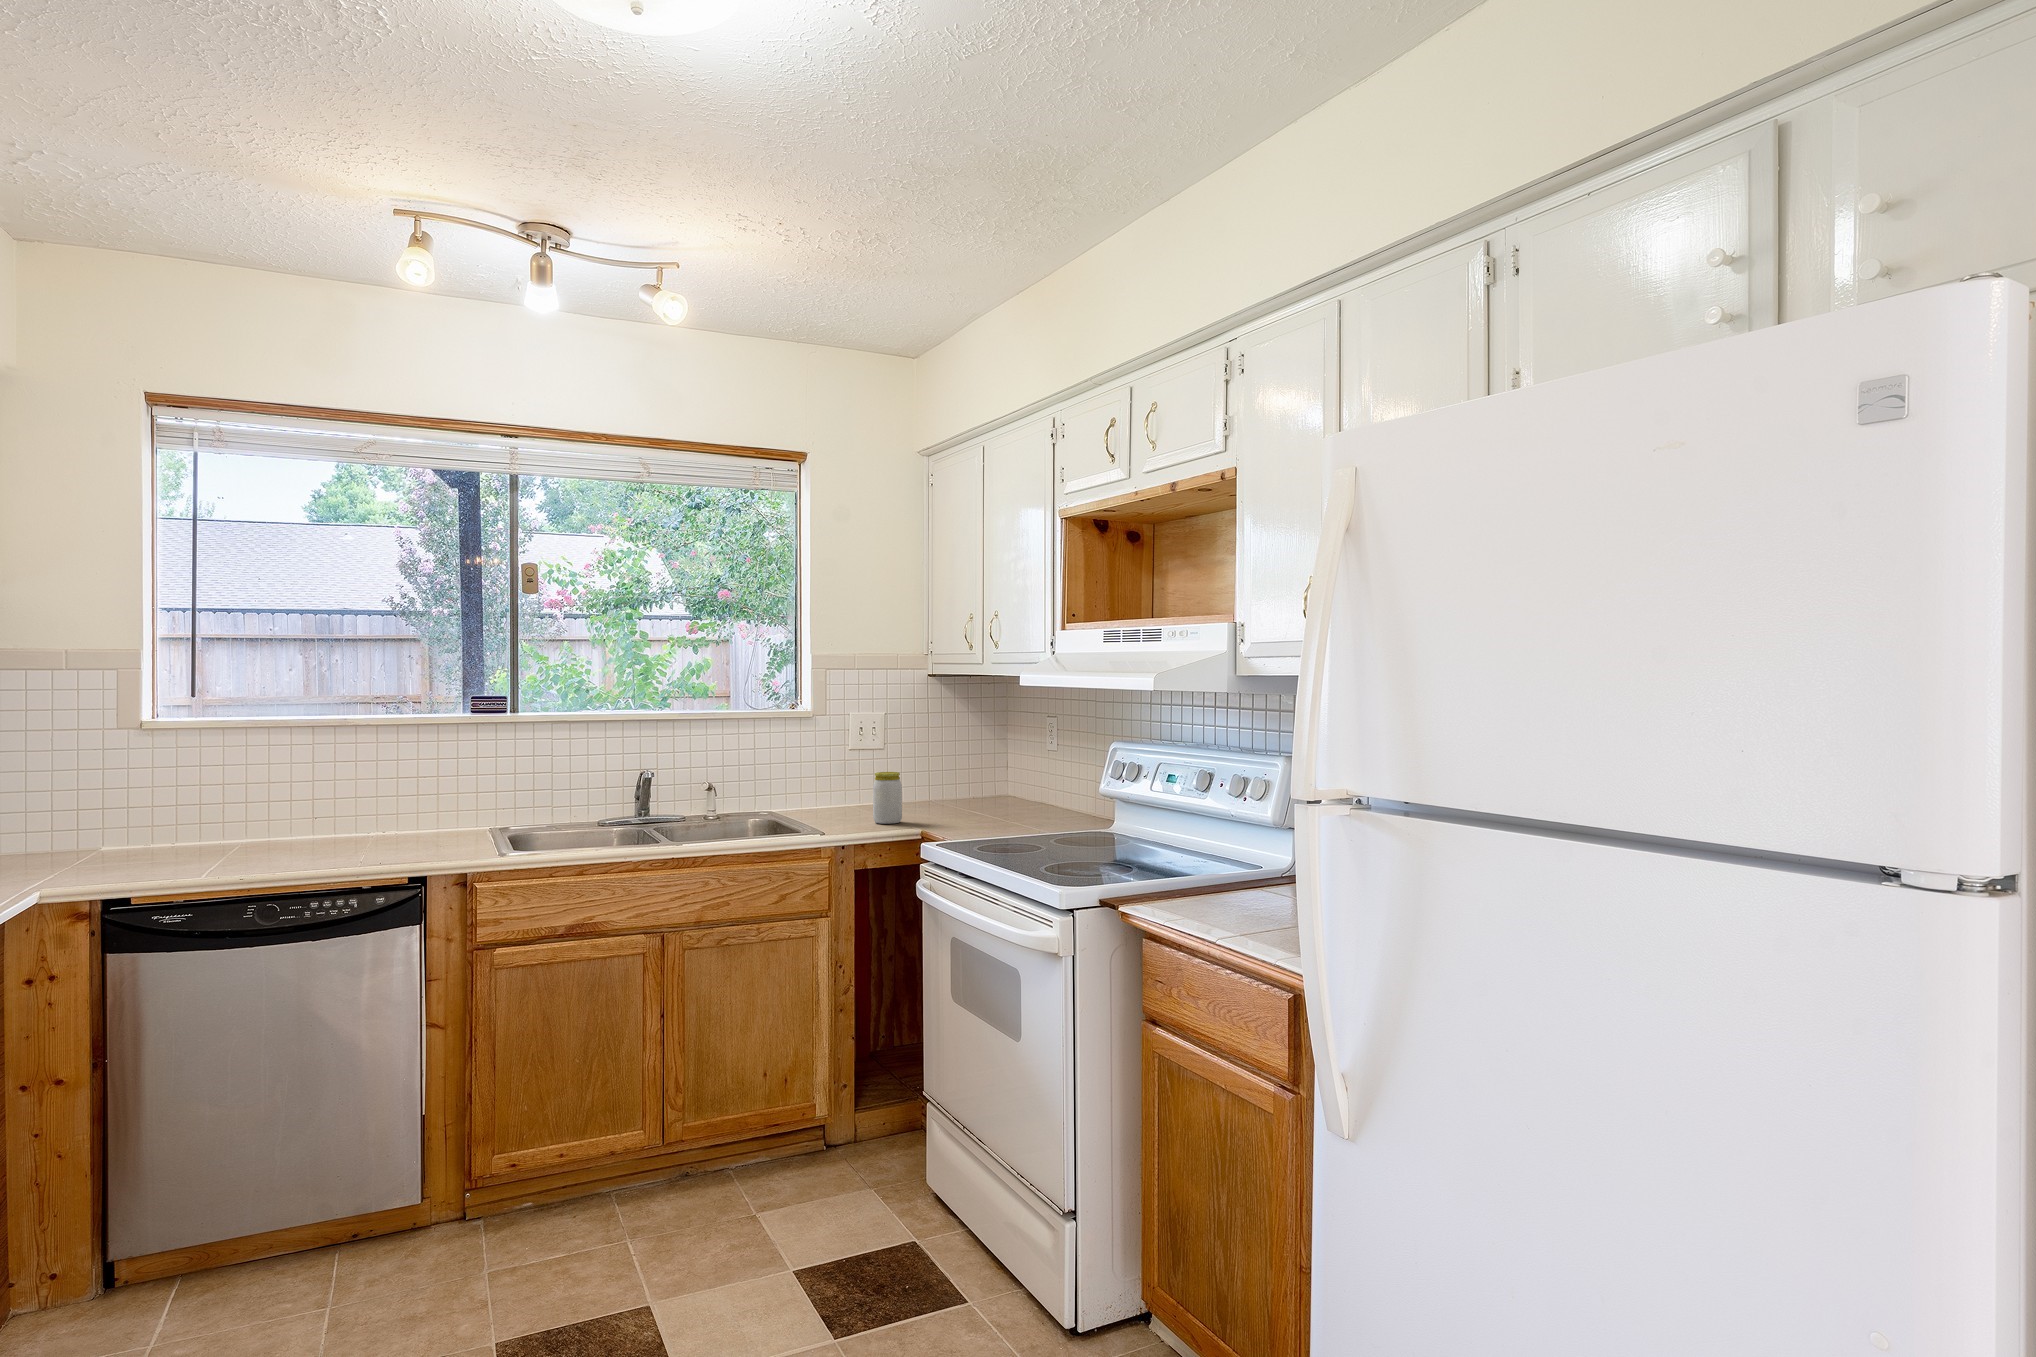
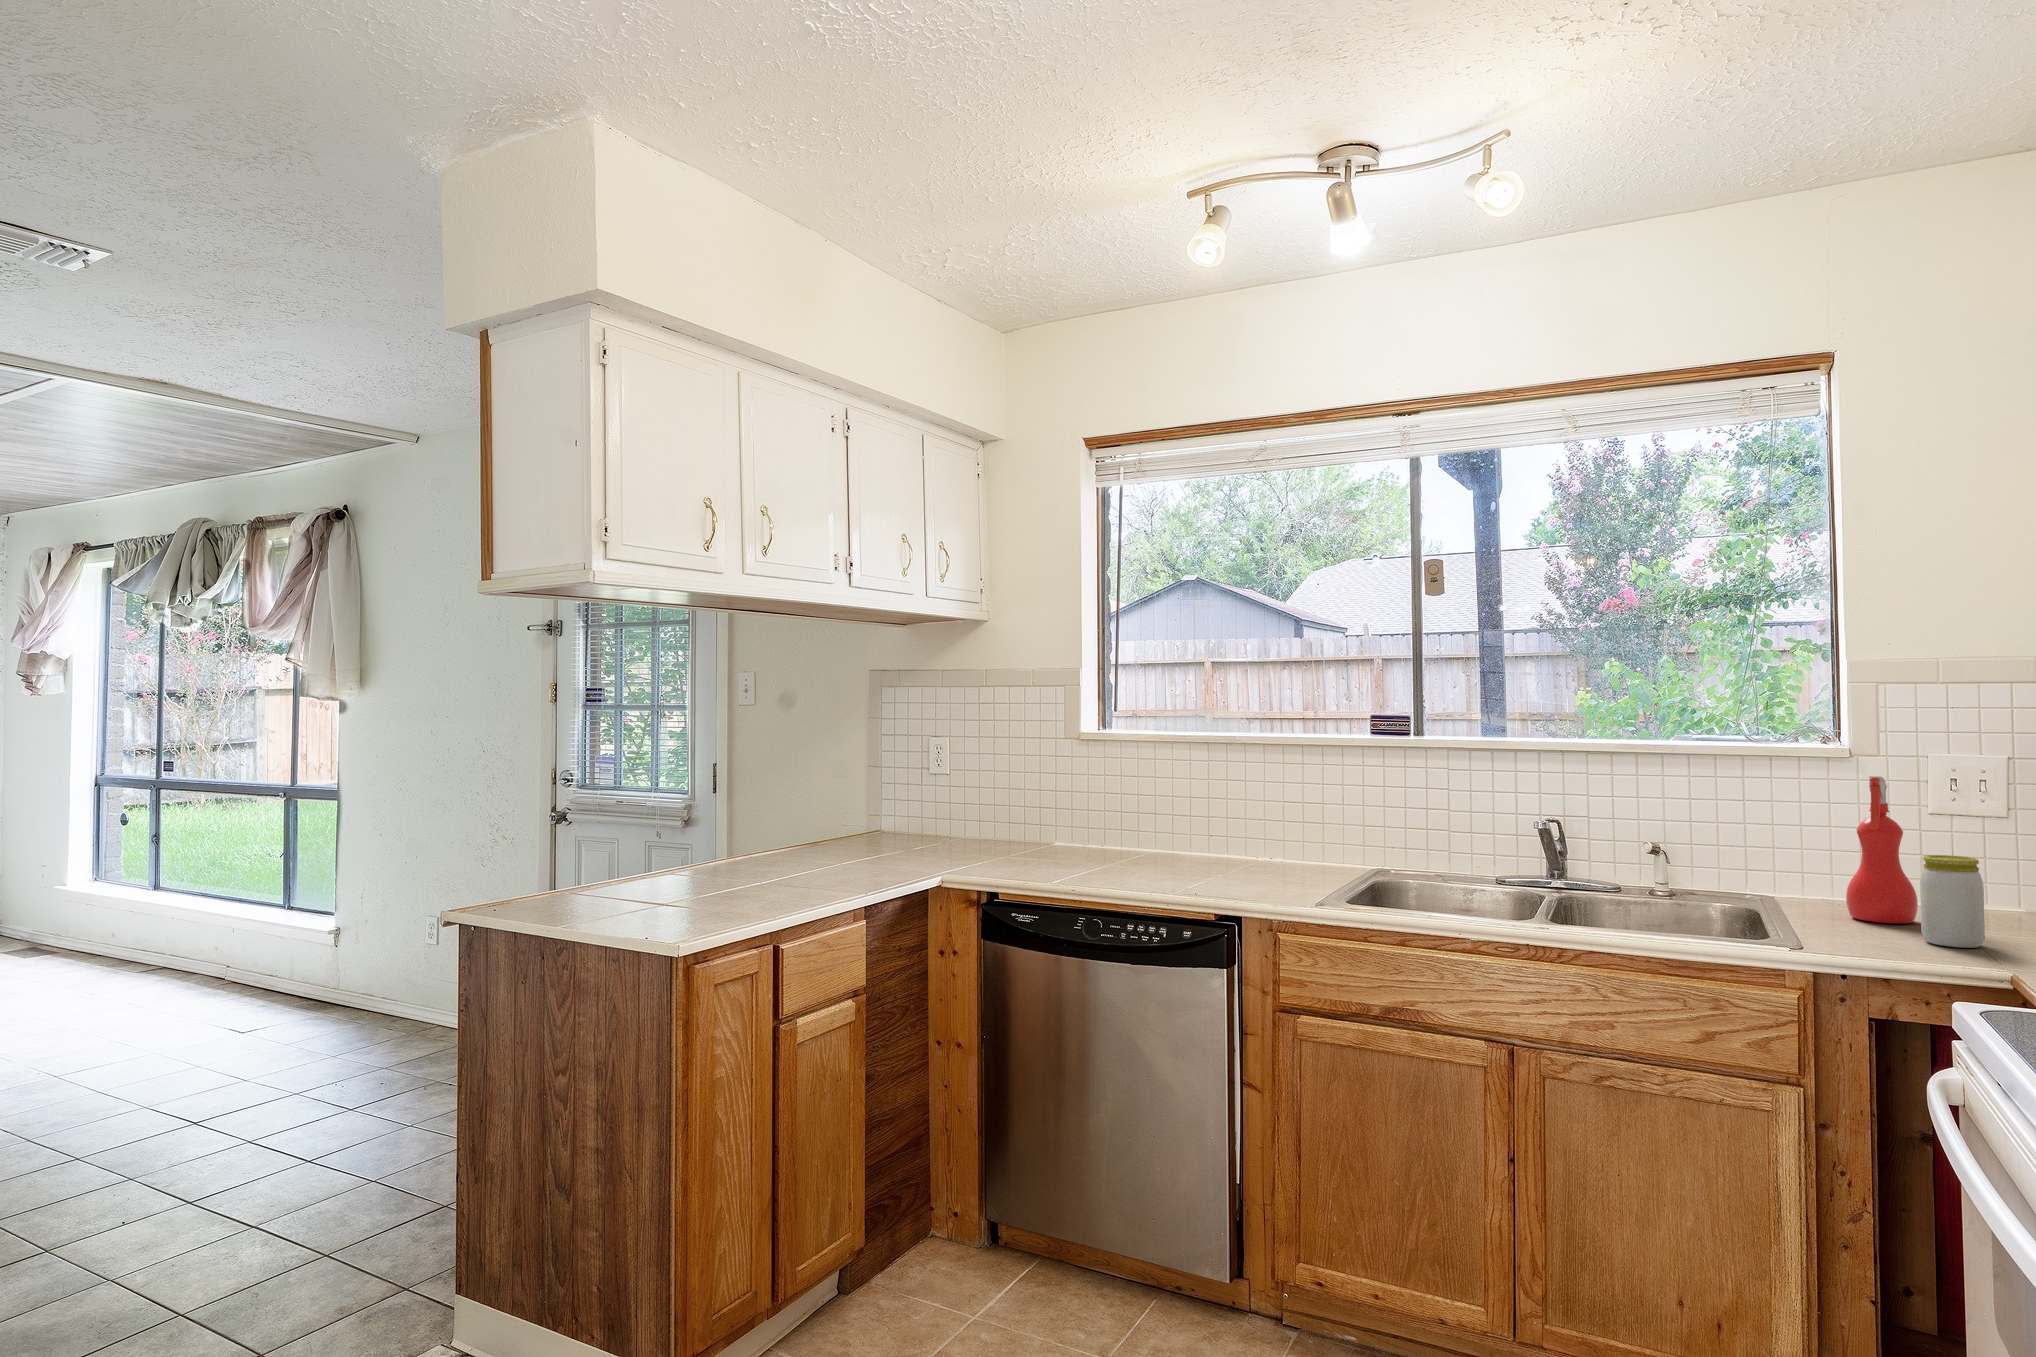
spray bottle: none [824,728,860,818] -> present [1846,776,1918,923]

